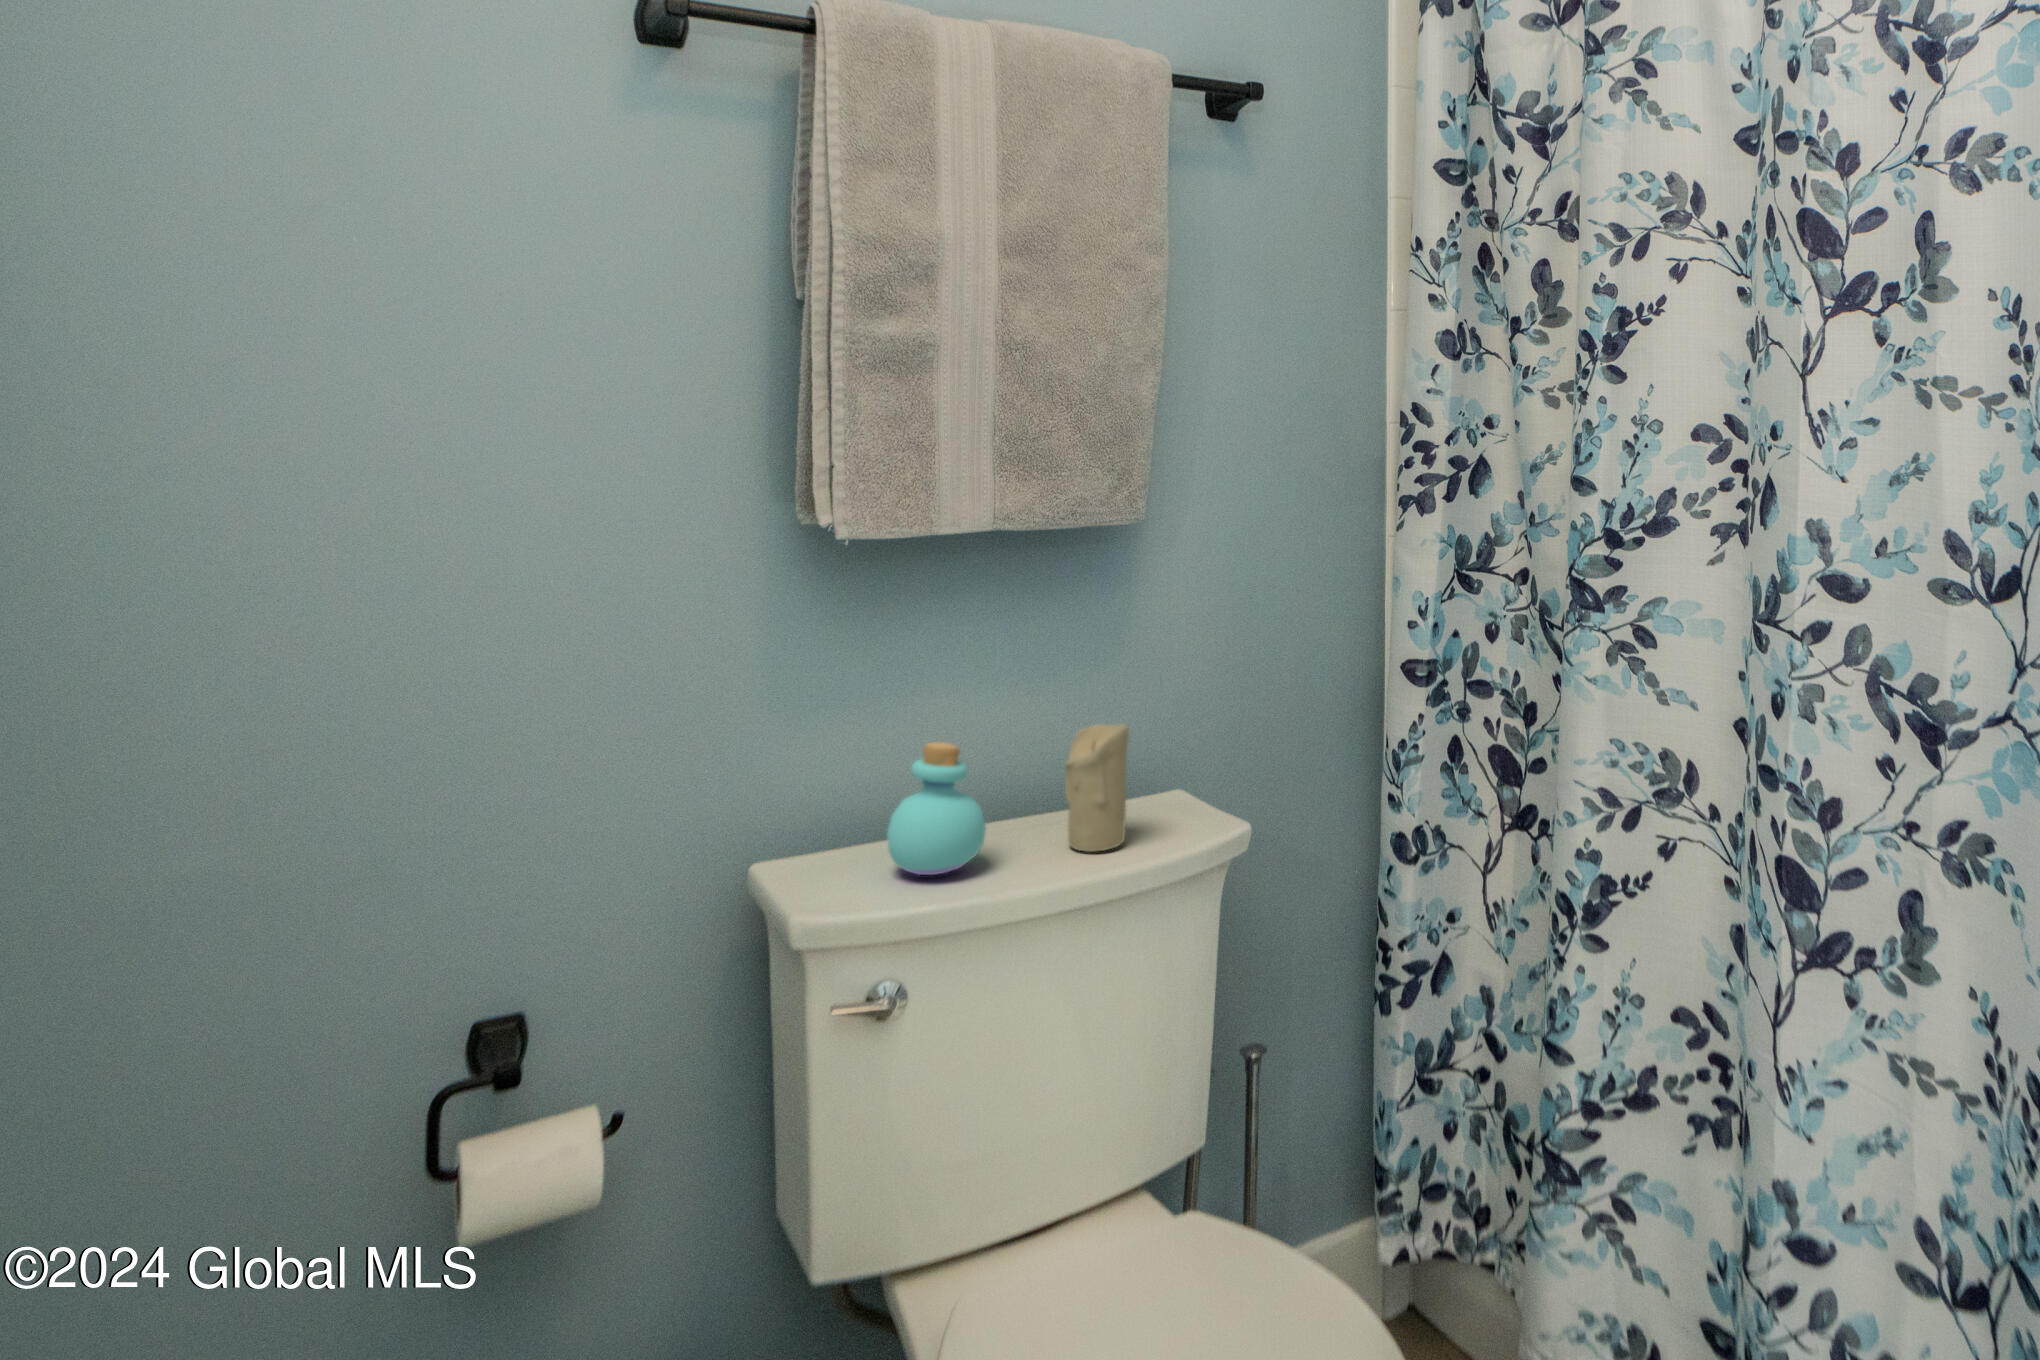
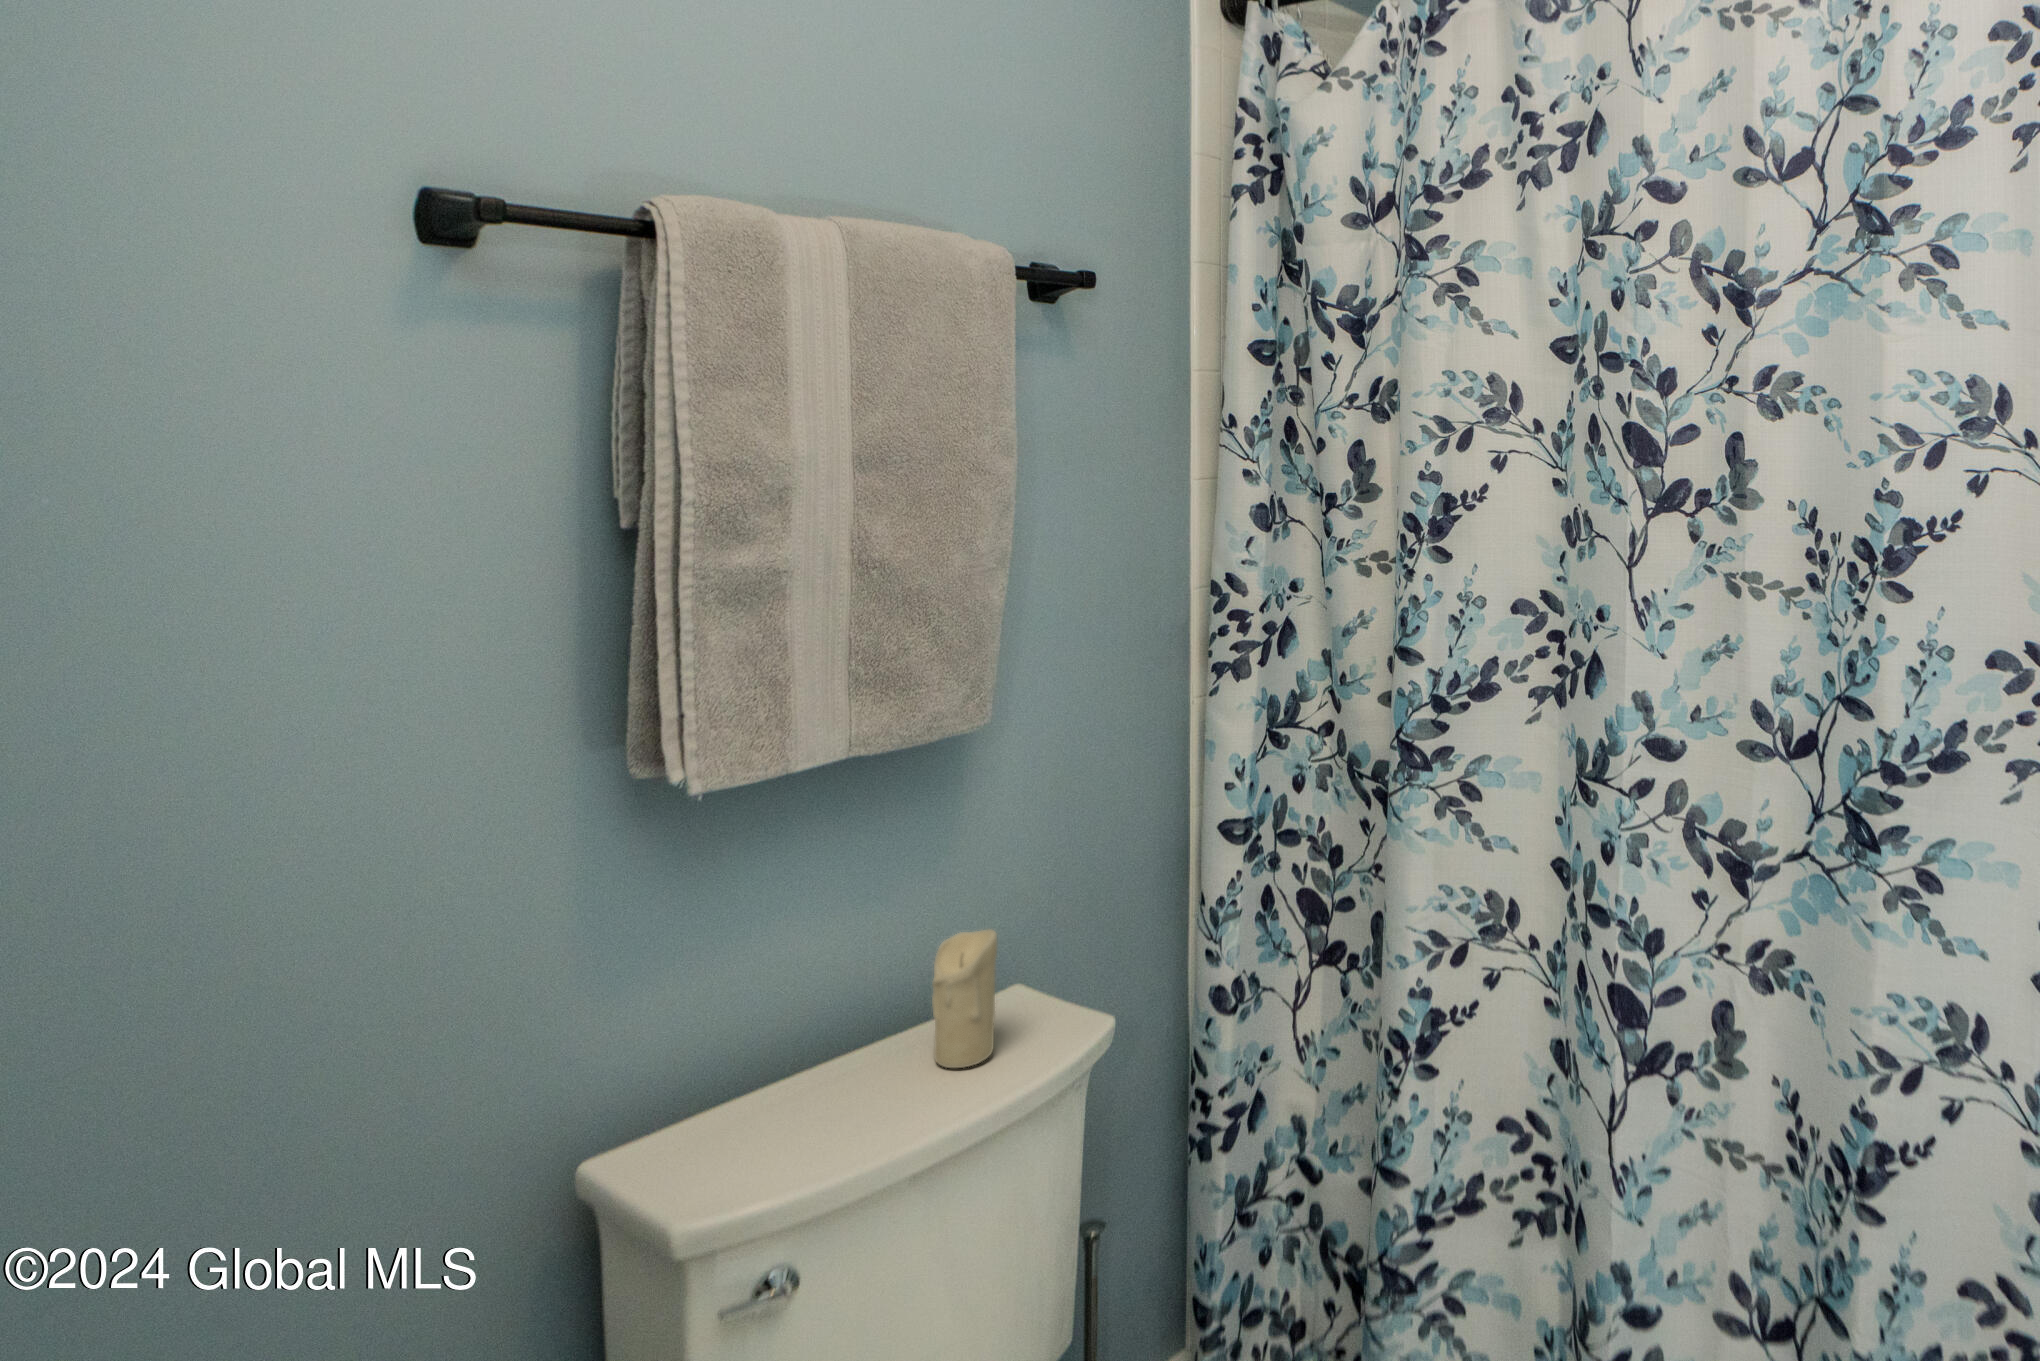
perfume bottle: present [887,742,986,875] -> none [756,983,865,1130]

